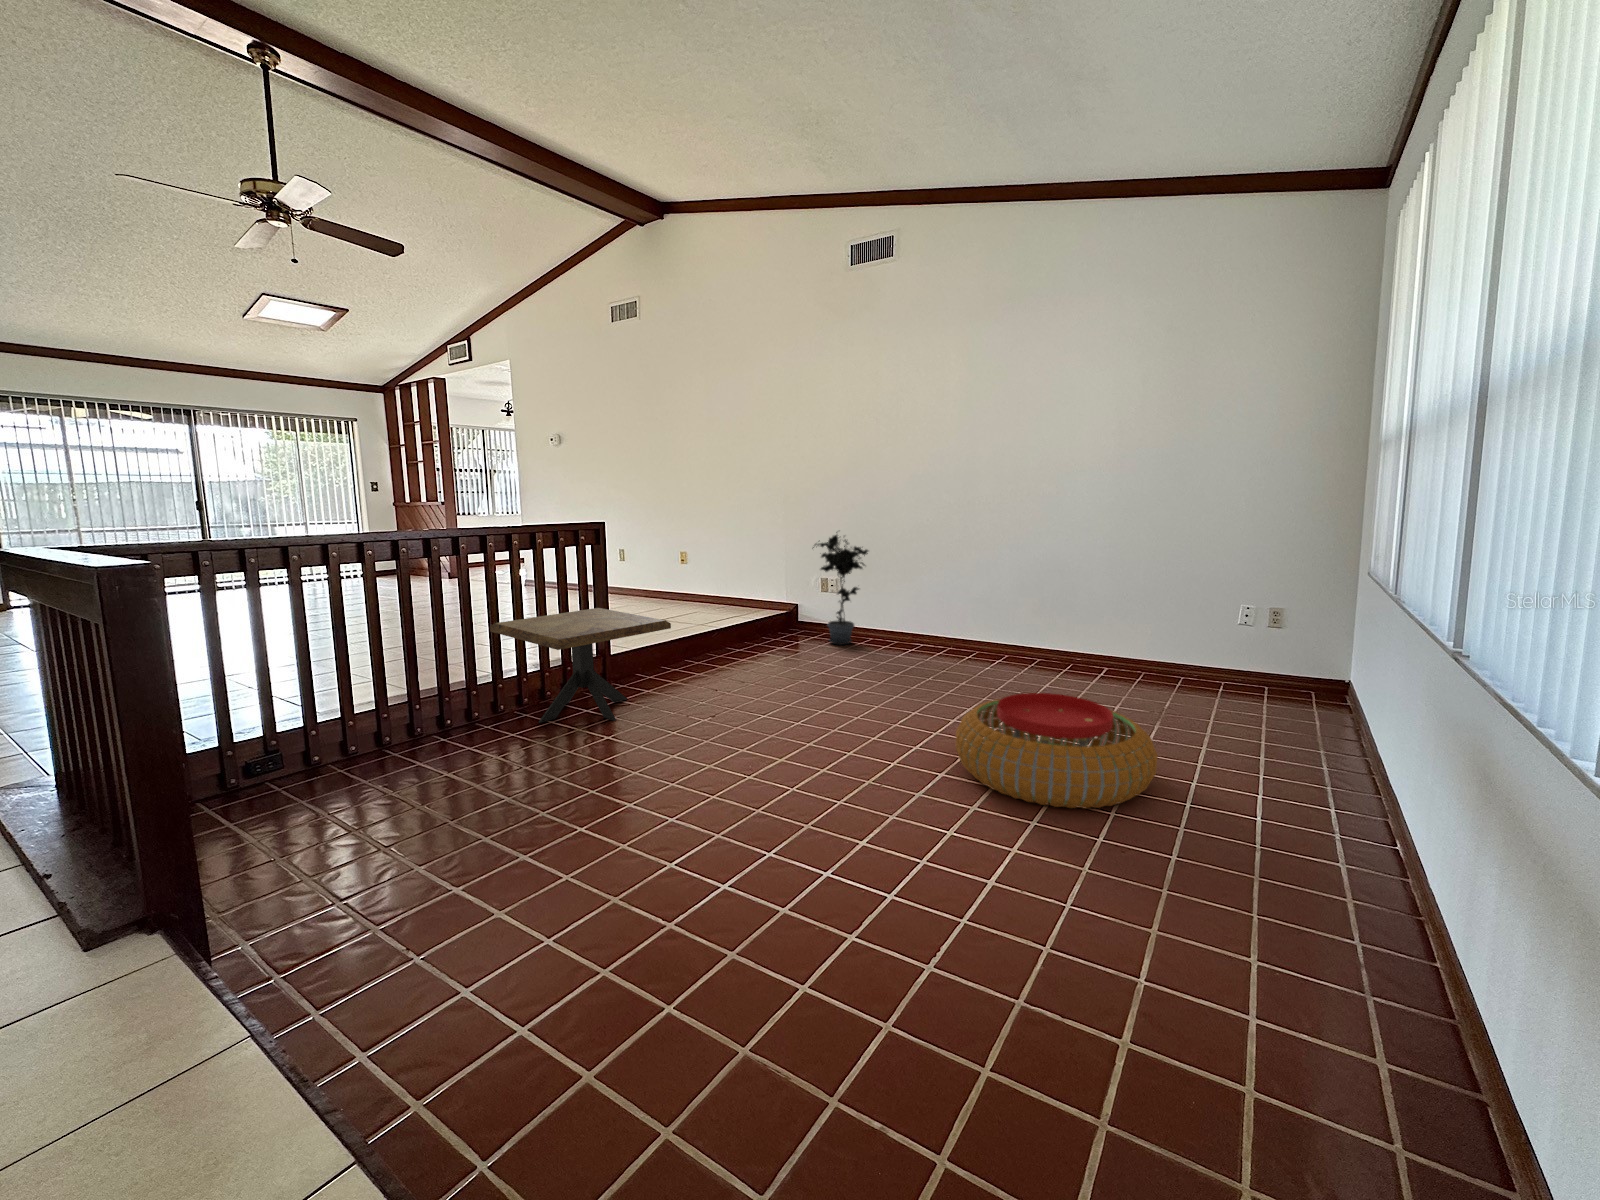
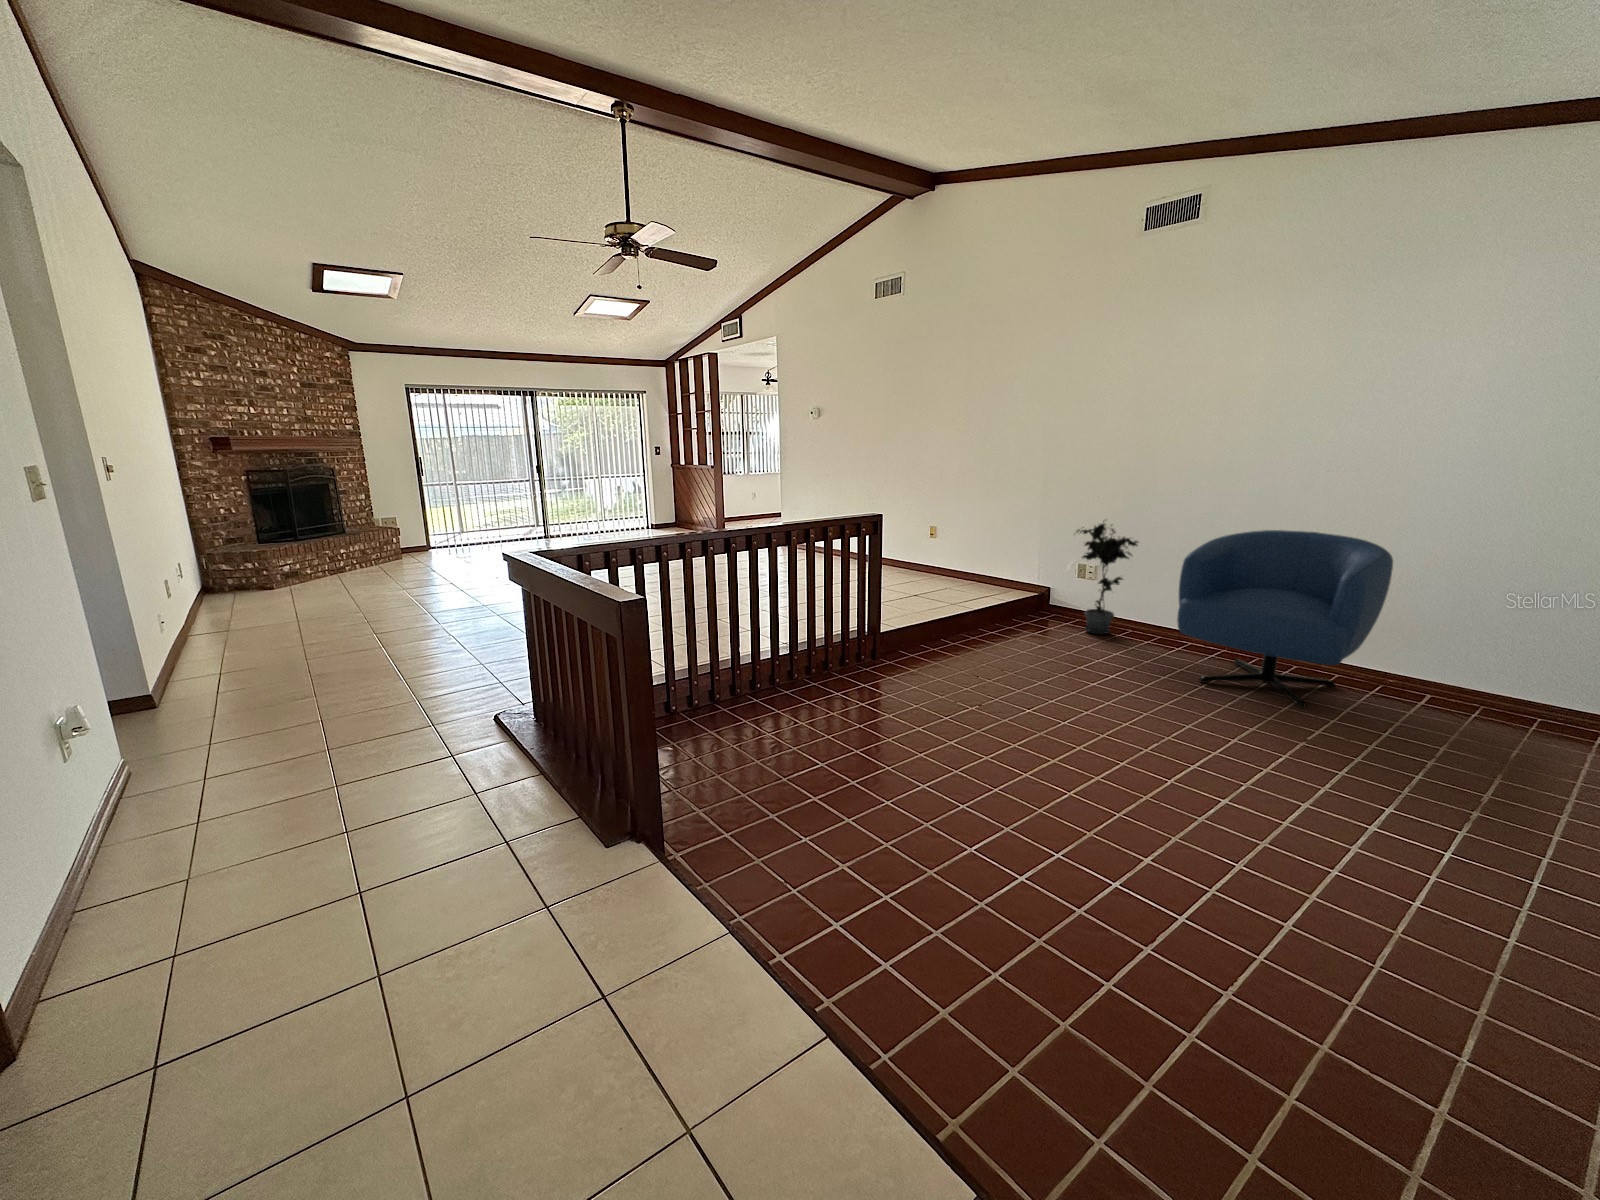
armchair: none [902,531,1068,690] -> present [1177,530,1393,709]
side table: present [490,608,671,723] -> none [787,593,944,700]
pouf: present [955,693,1158,808] -> none [1242,729,1500,868]

